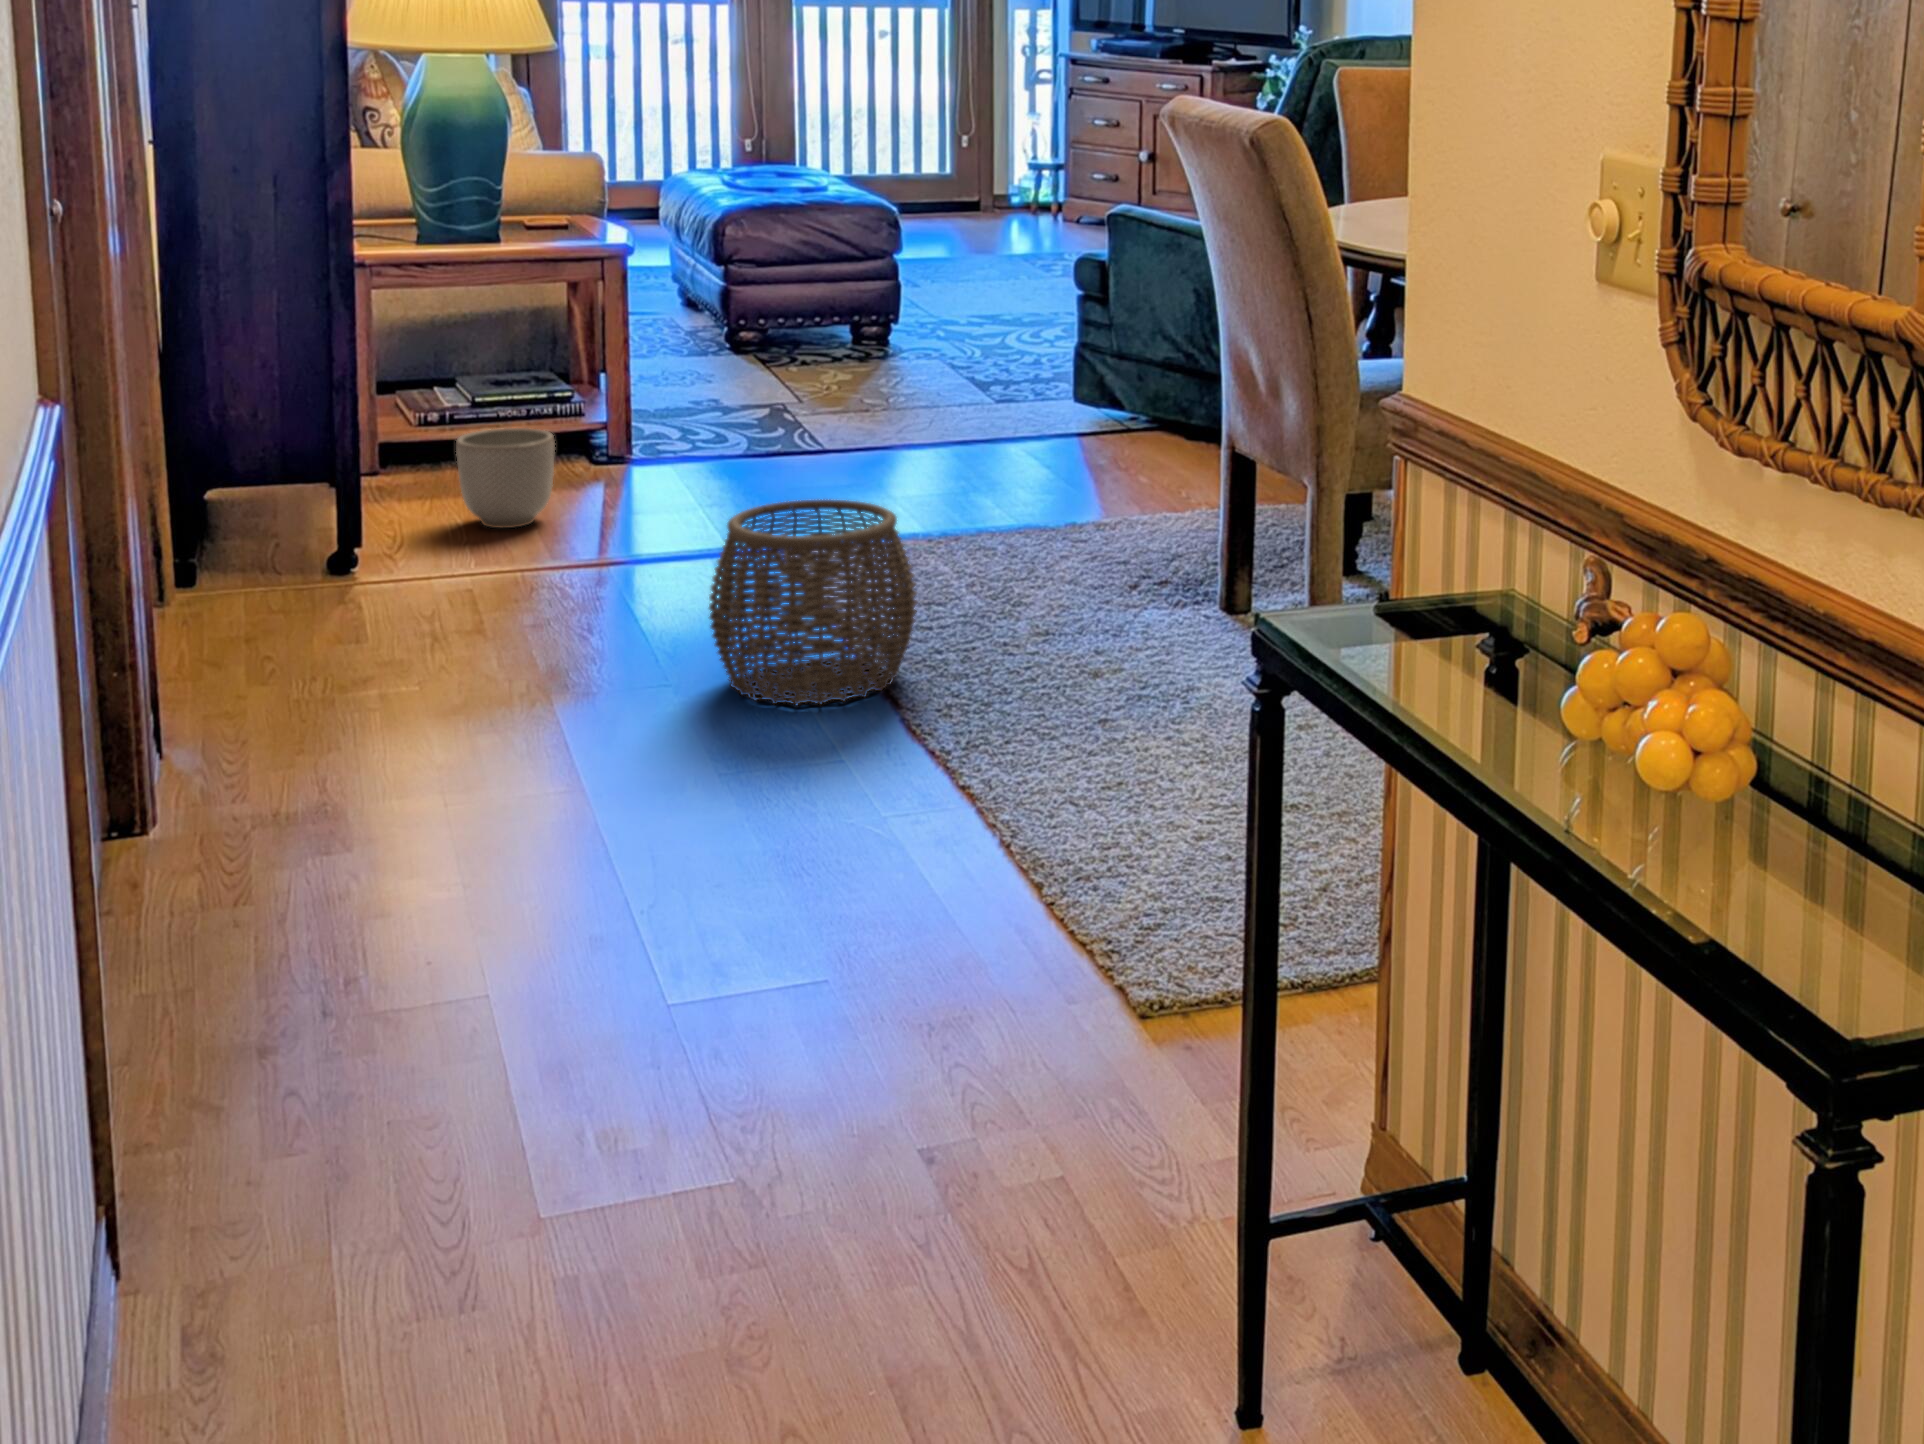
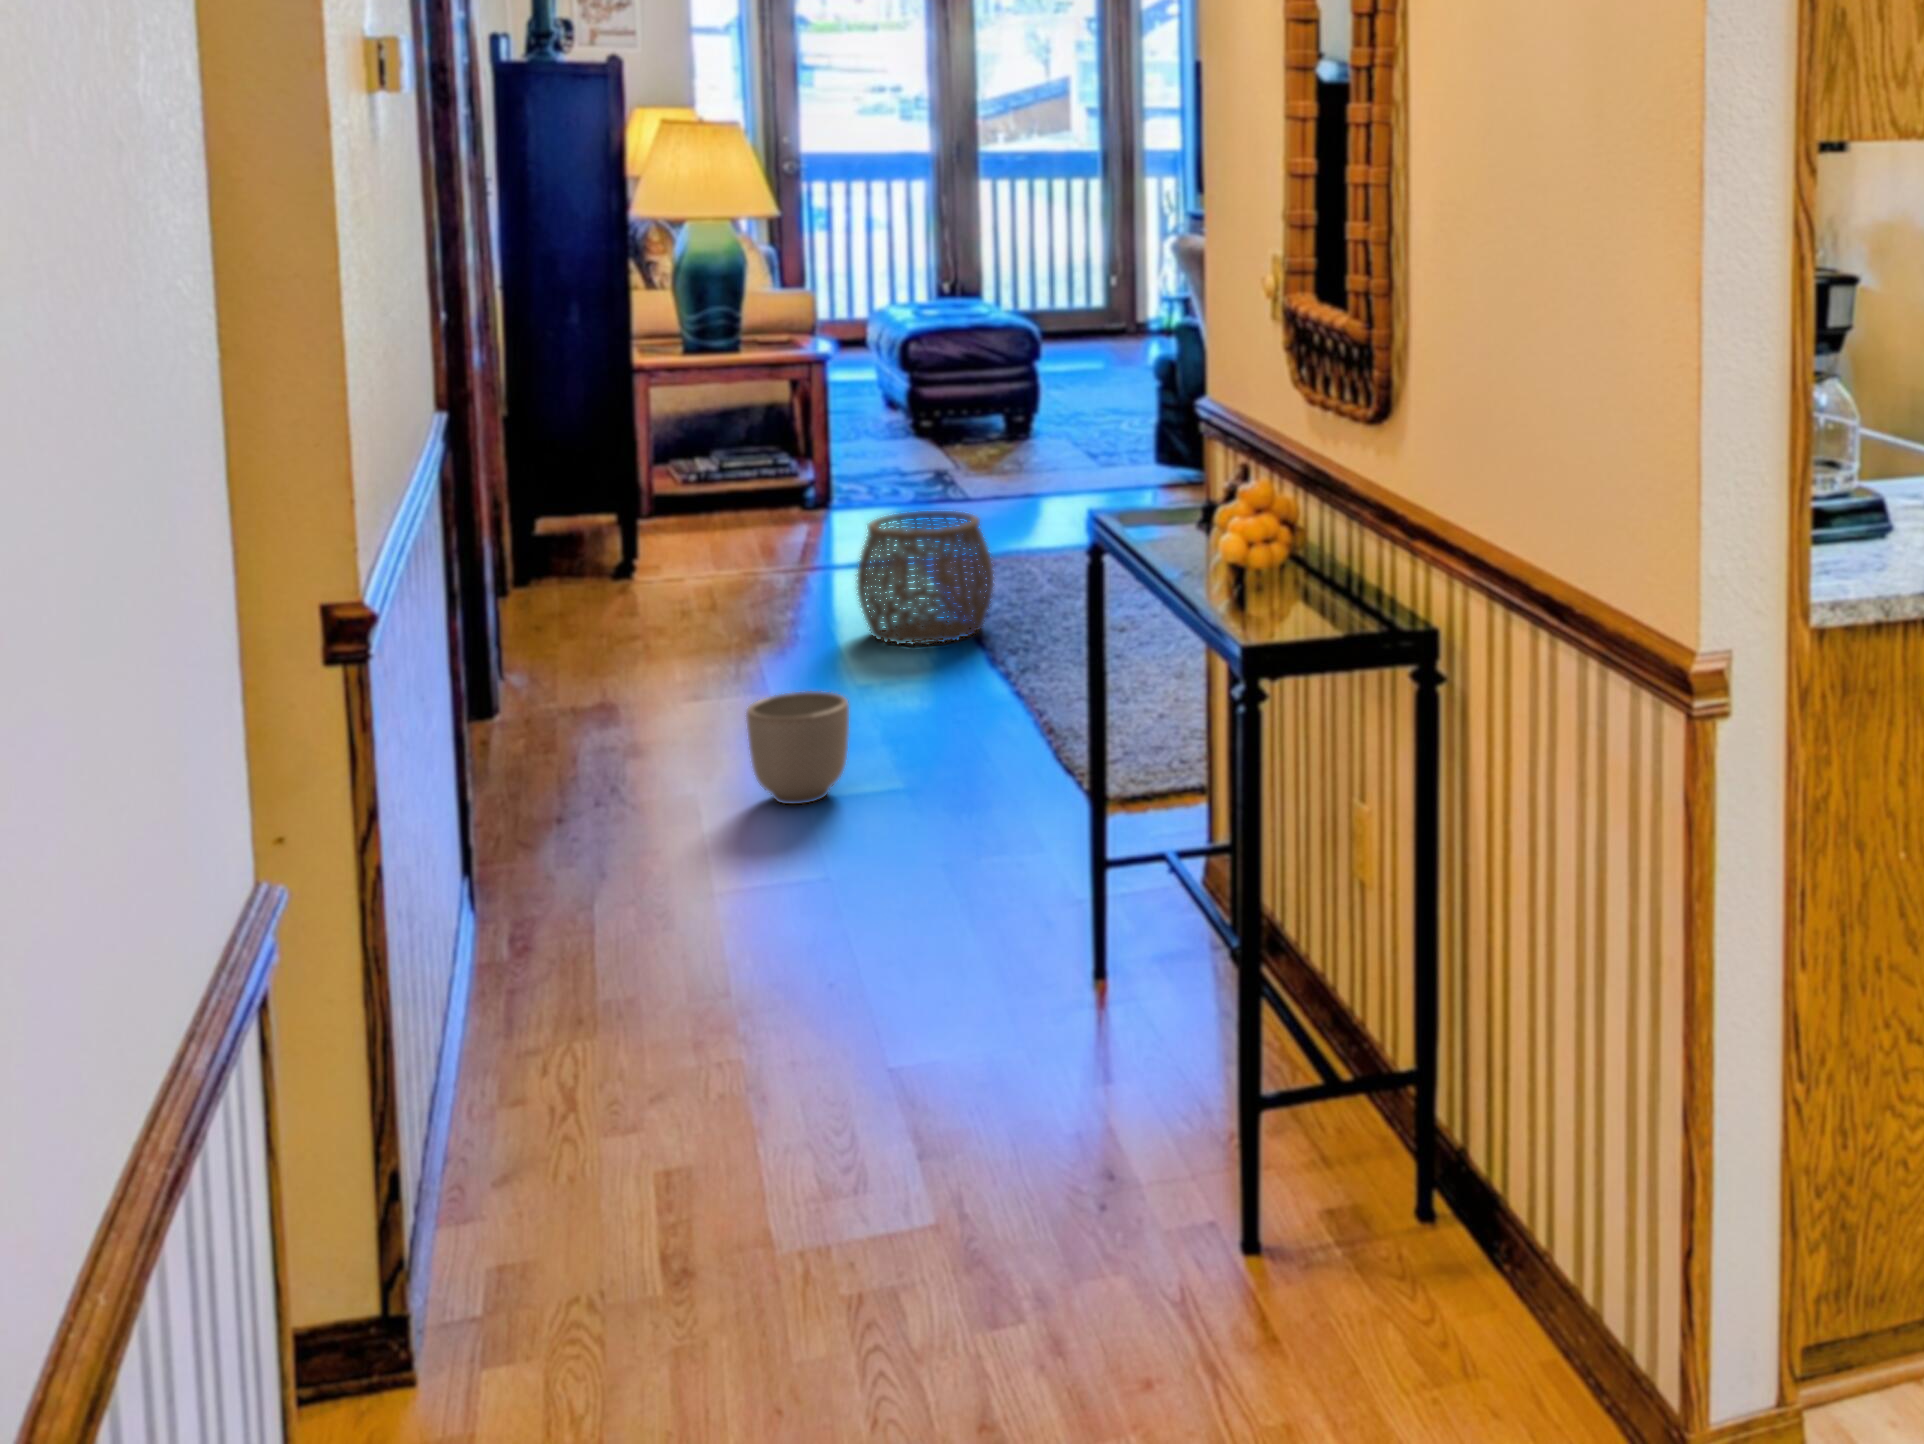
planter: present [456,428,555,528] -> present [746,691,849,804]

